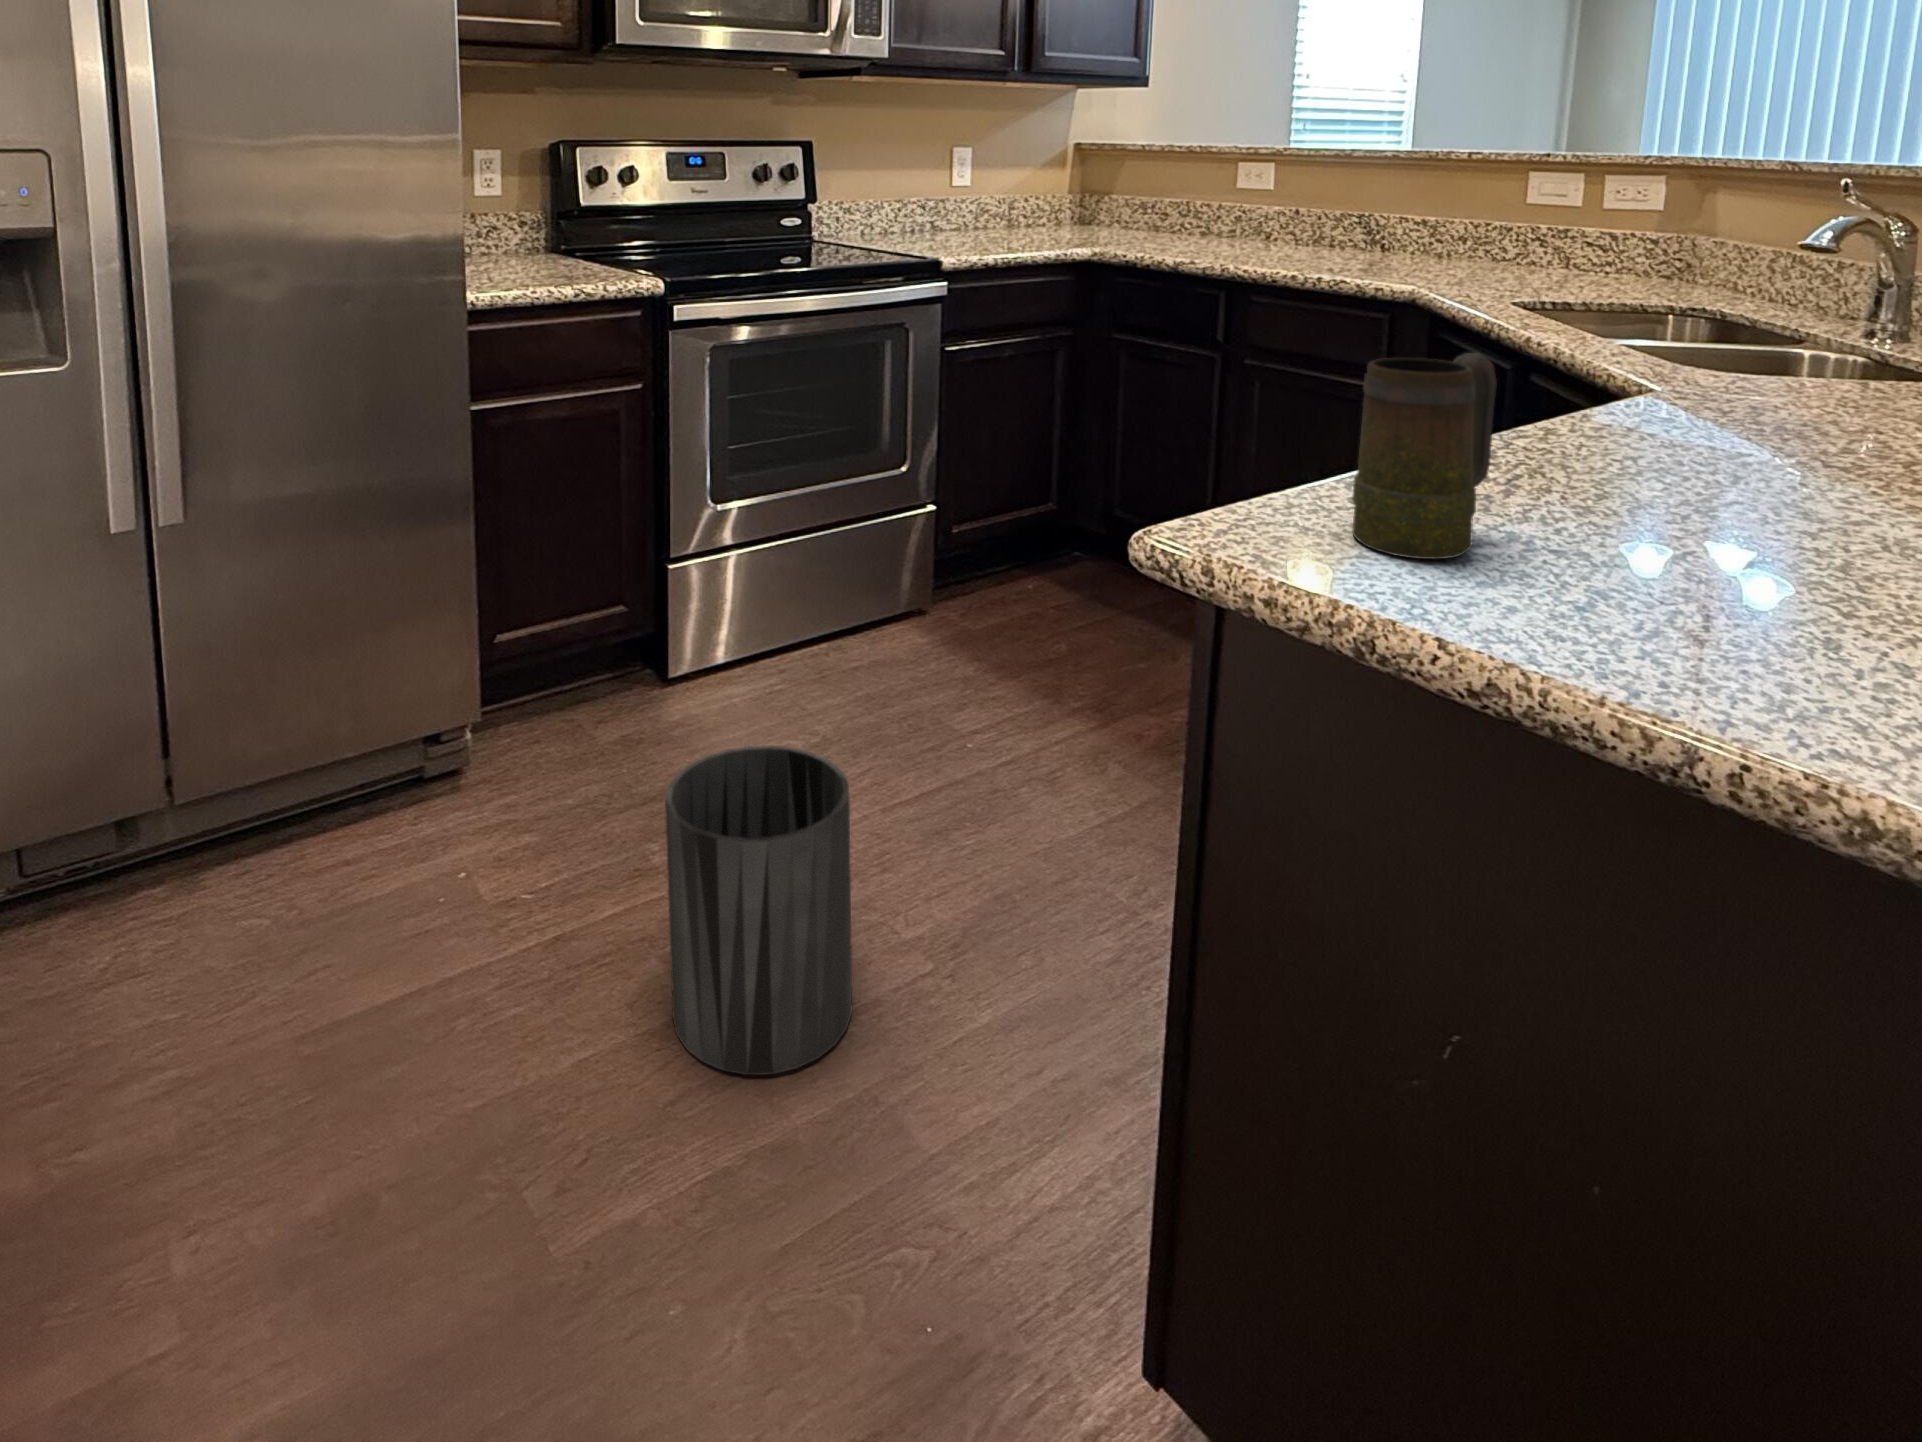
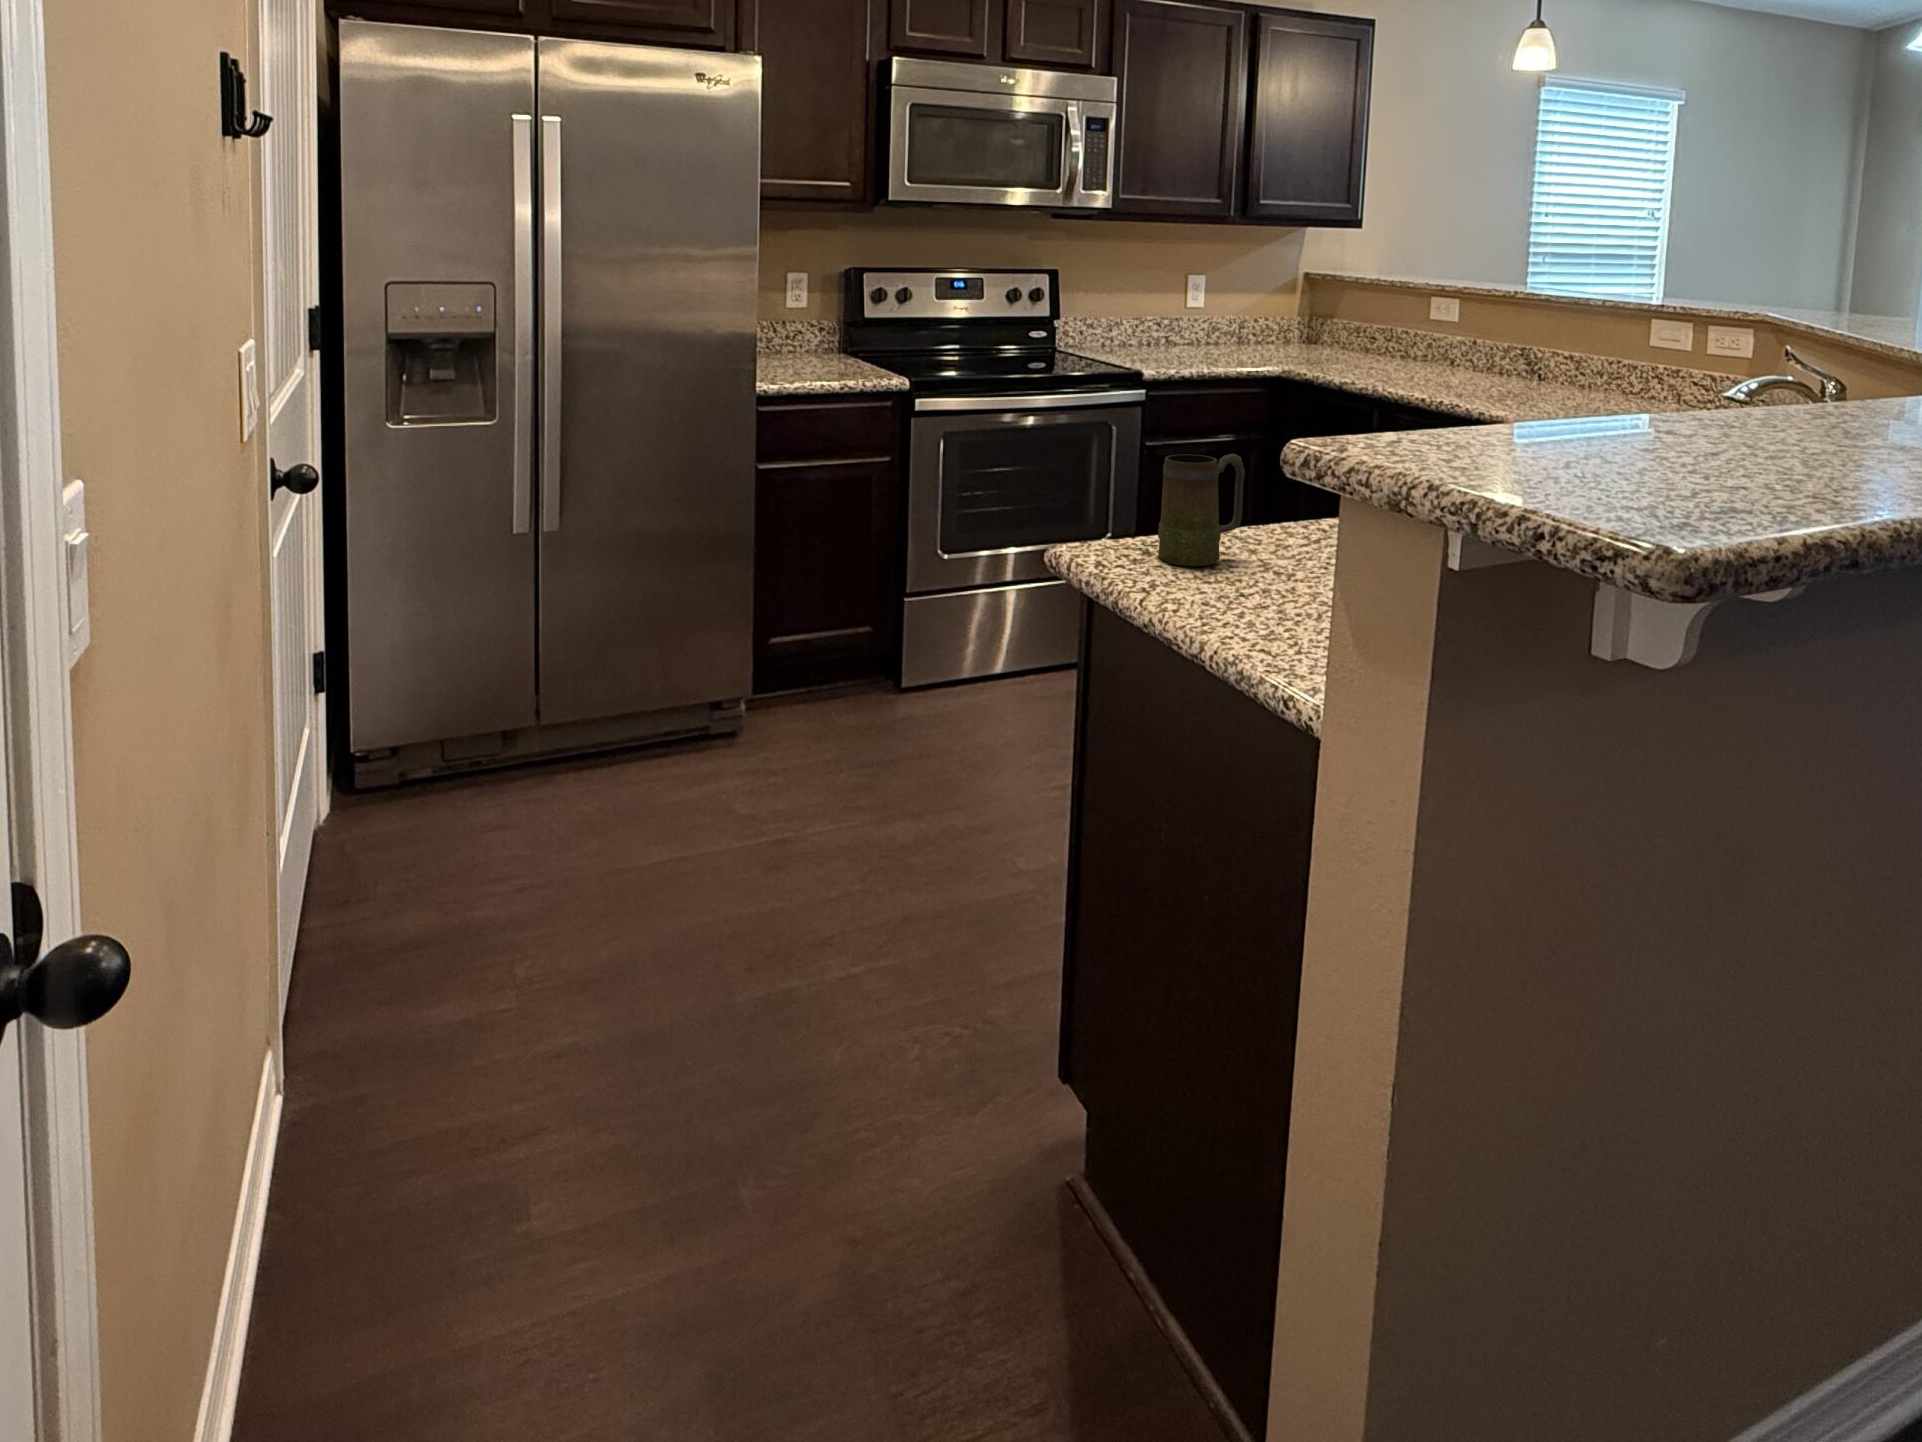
trash can: present [665,746,852,1075] -> none [846,714,974,931]

